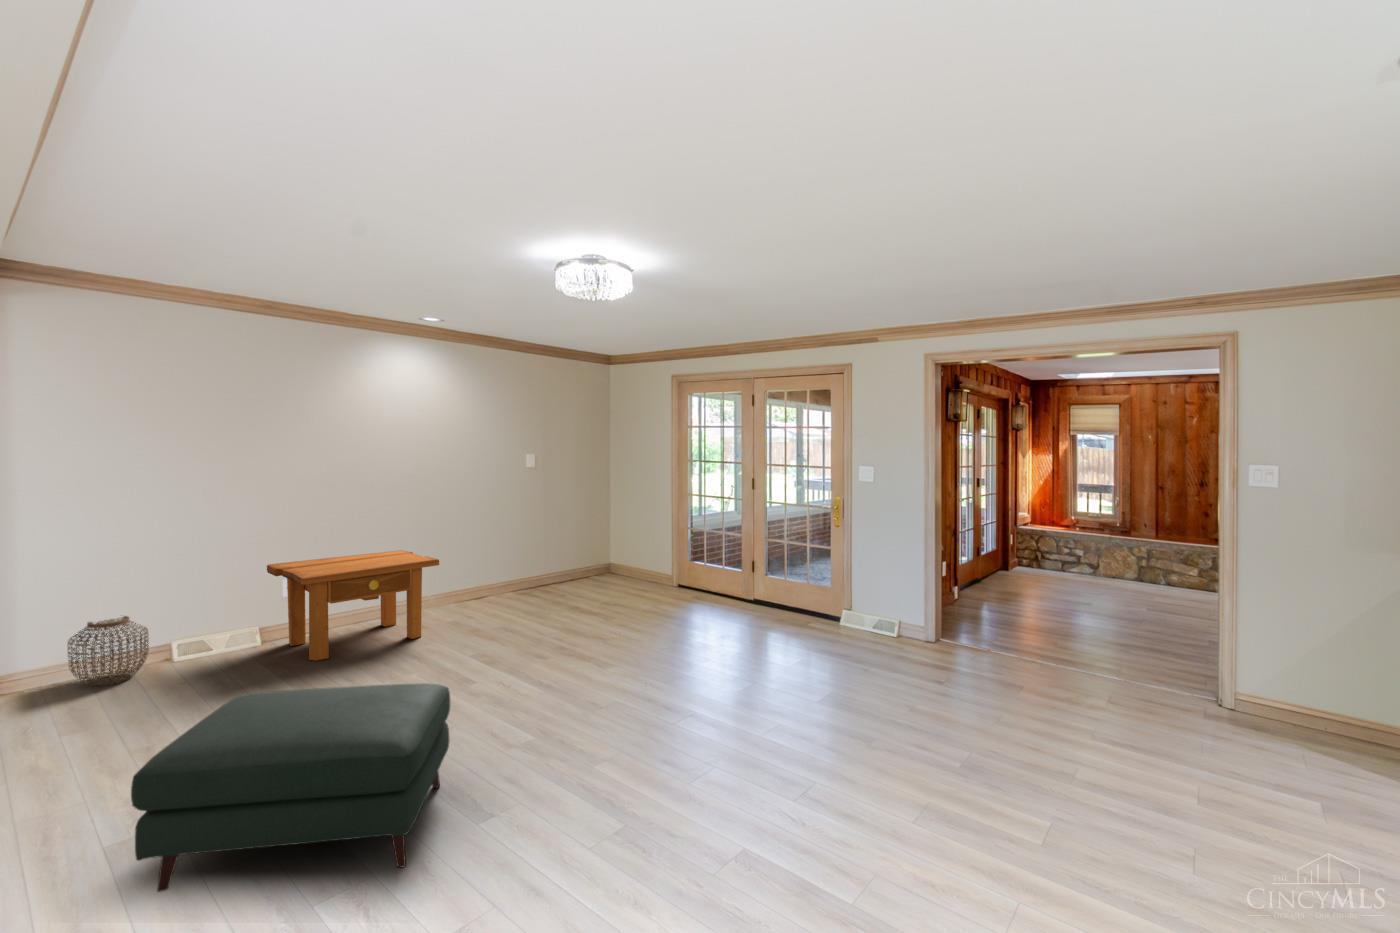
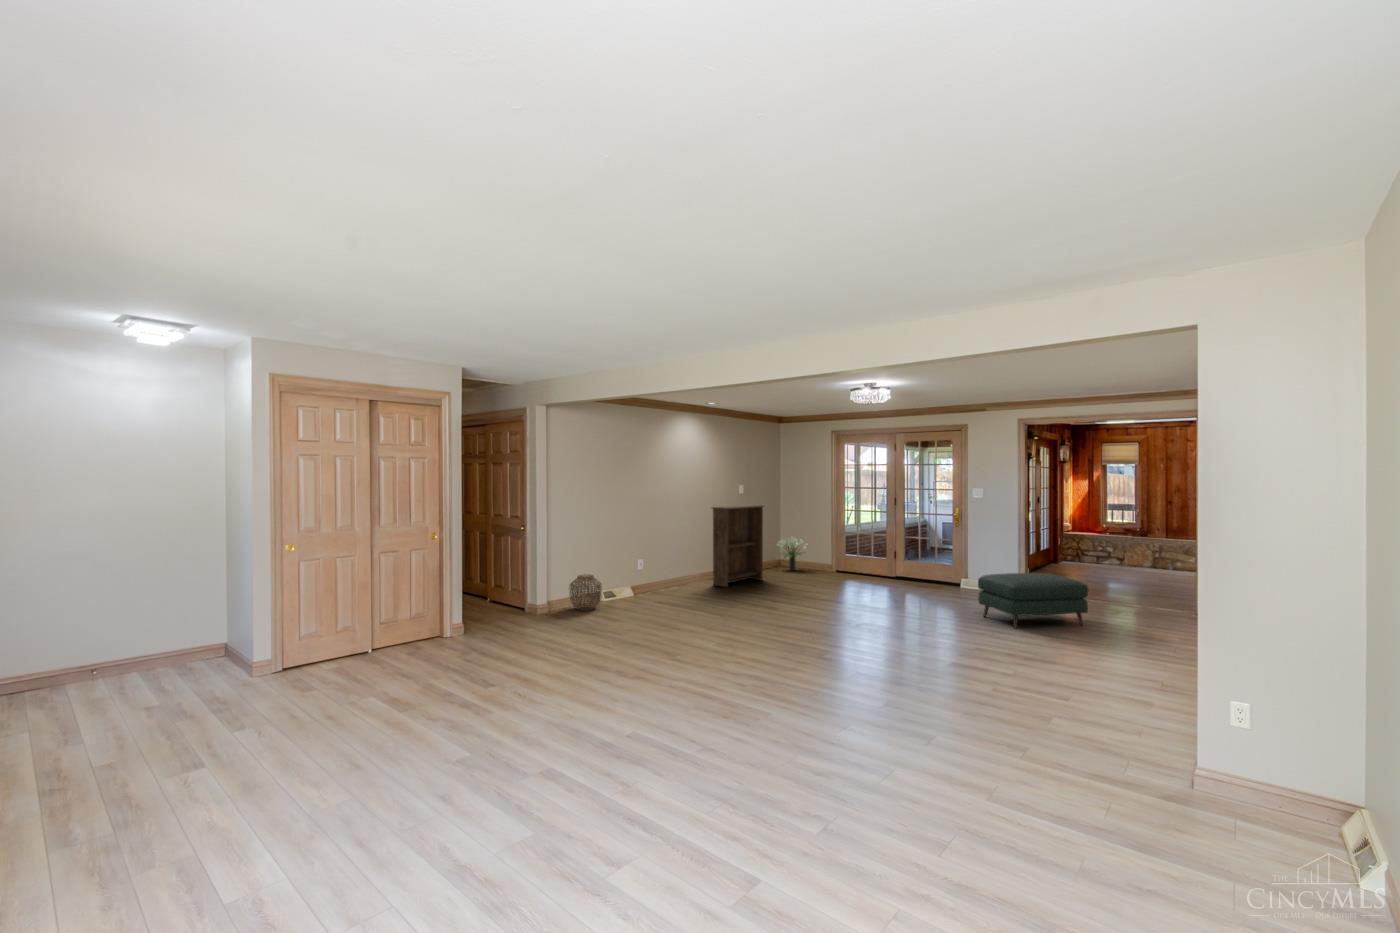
bookshelf: none [444,486,546,620] -> present [712,505,764,587]
potted plant: none [593,532,640,583] -> present [778,537,805,571]
side table: present [267,550,439,661] -> none [637,544,726,602]
ottoman: present [131,683,450,892] -> present [978,573,1088,628]

